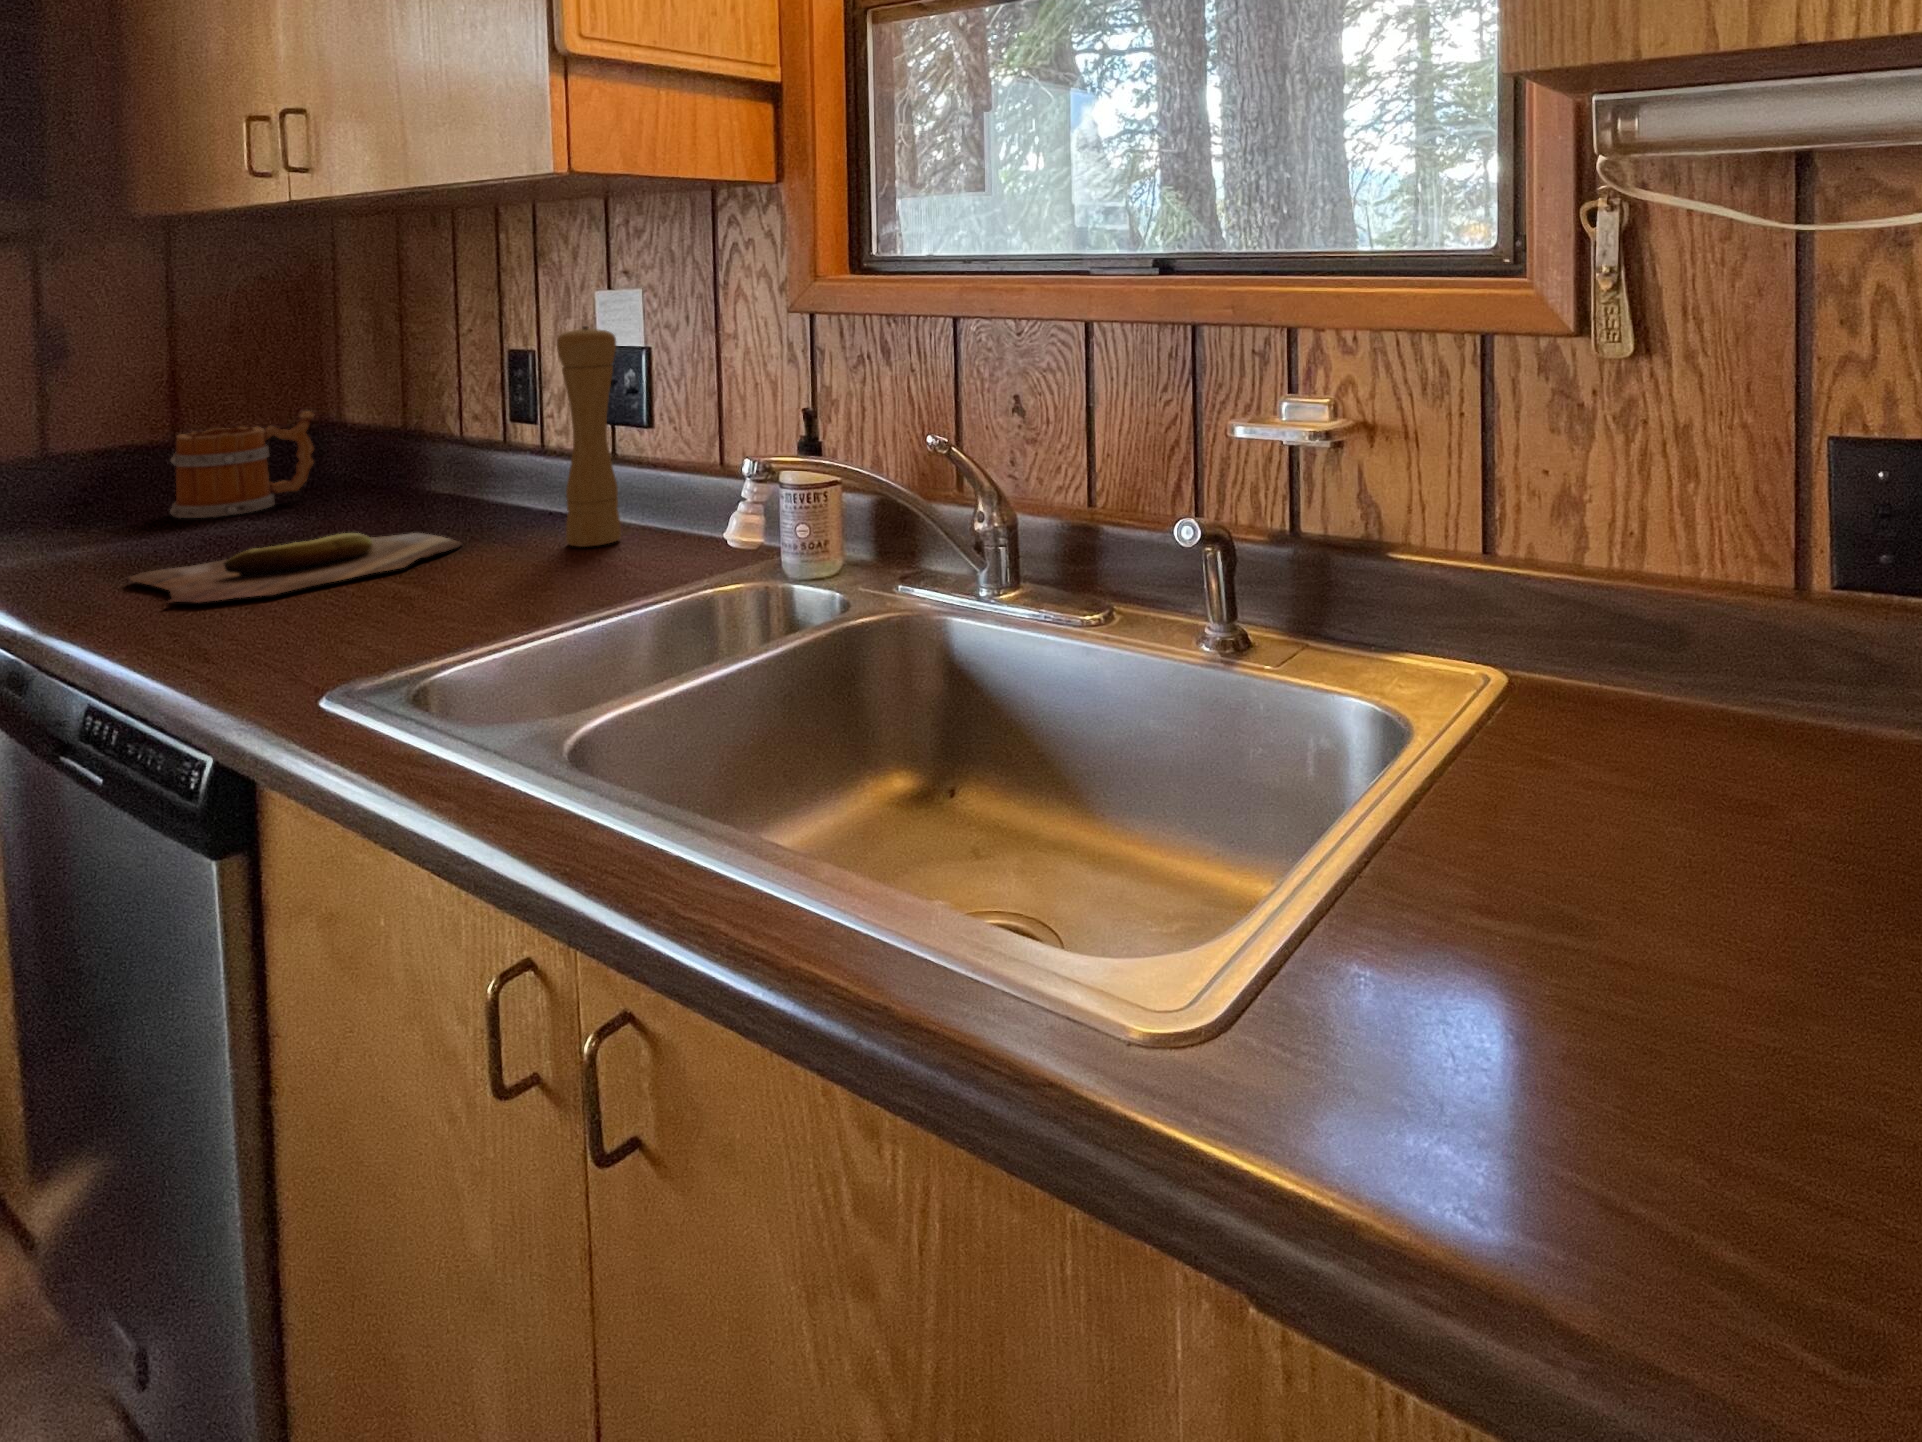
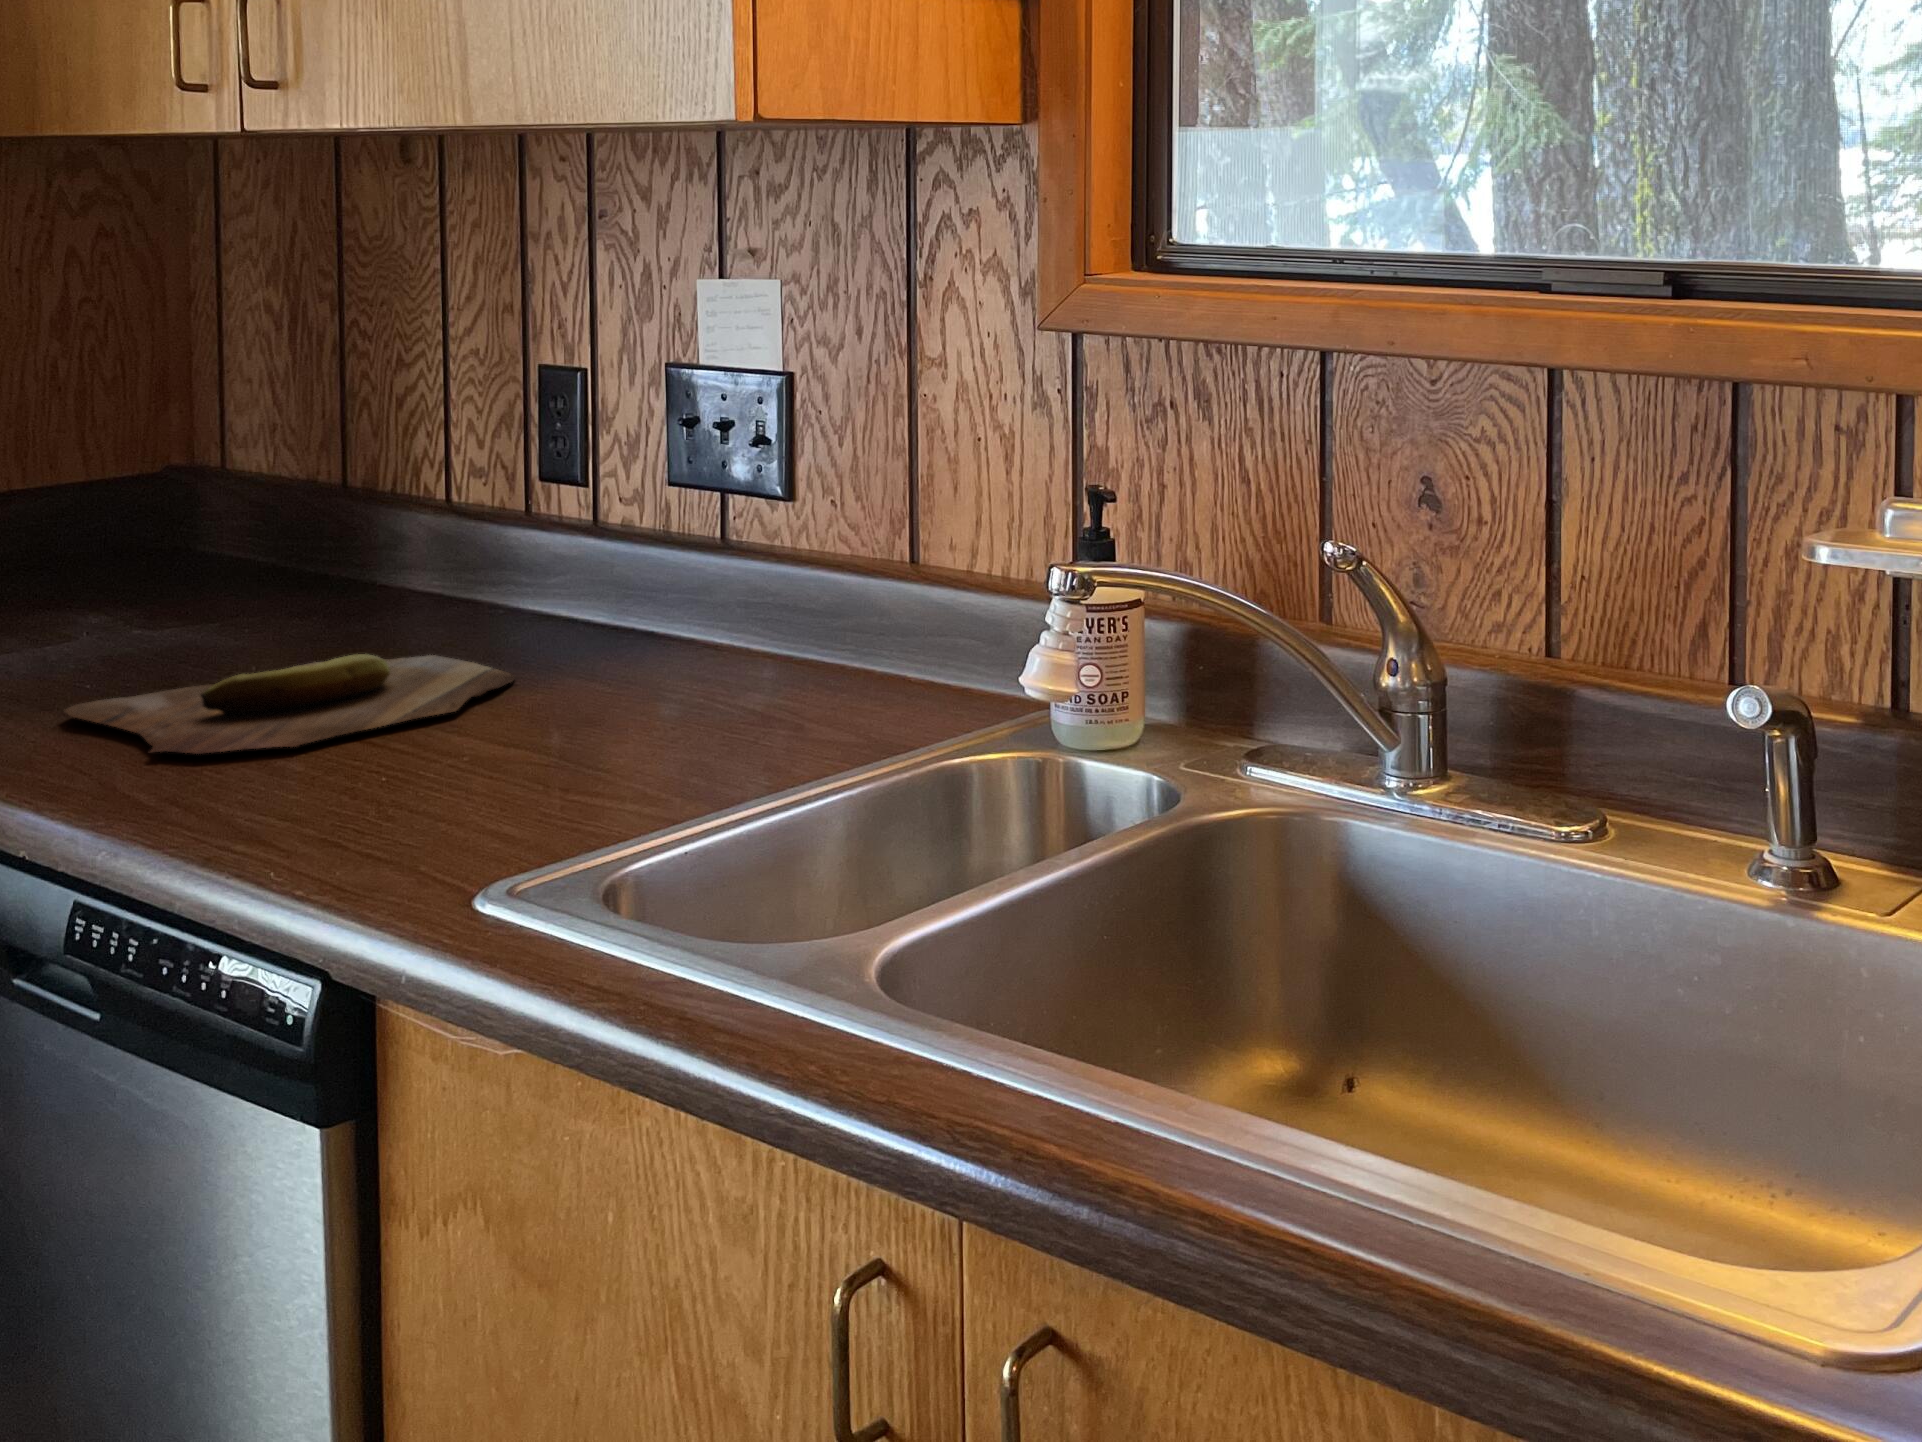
pepper mill: present [557,326,621,547] -> none [668,340,757,688]
mug: present [170,411,314,518] -> none [30,452,229,618]

